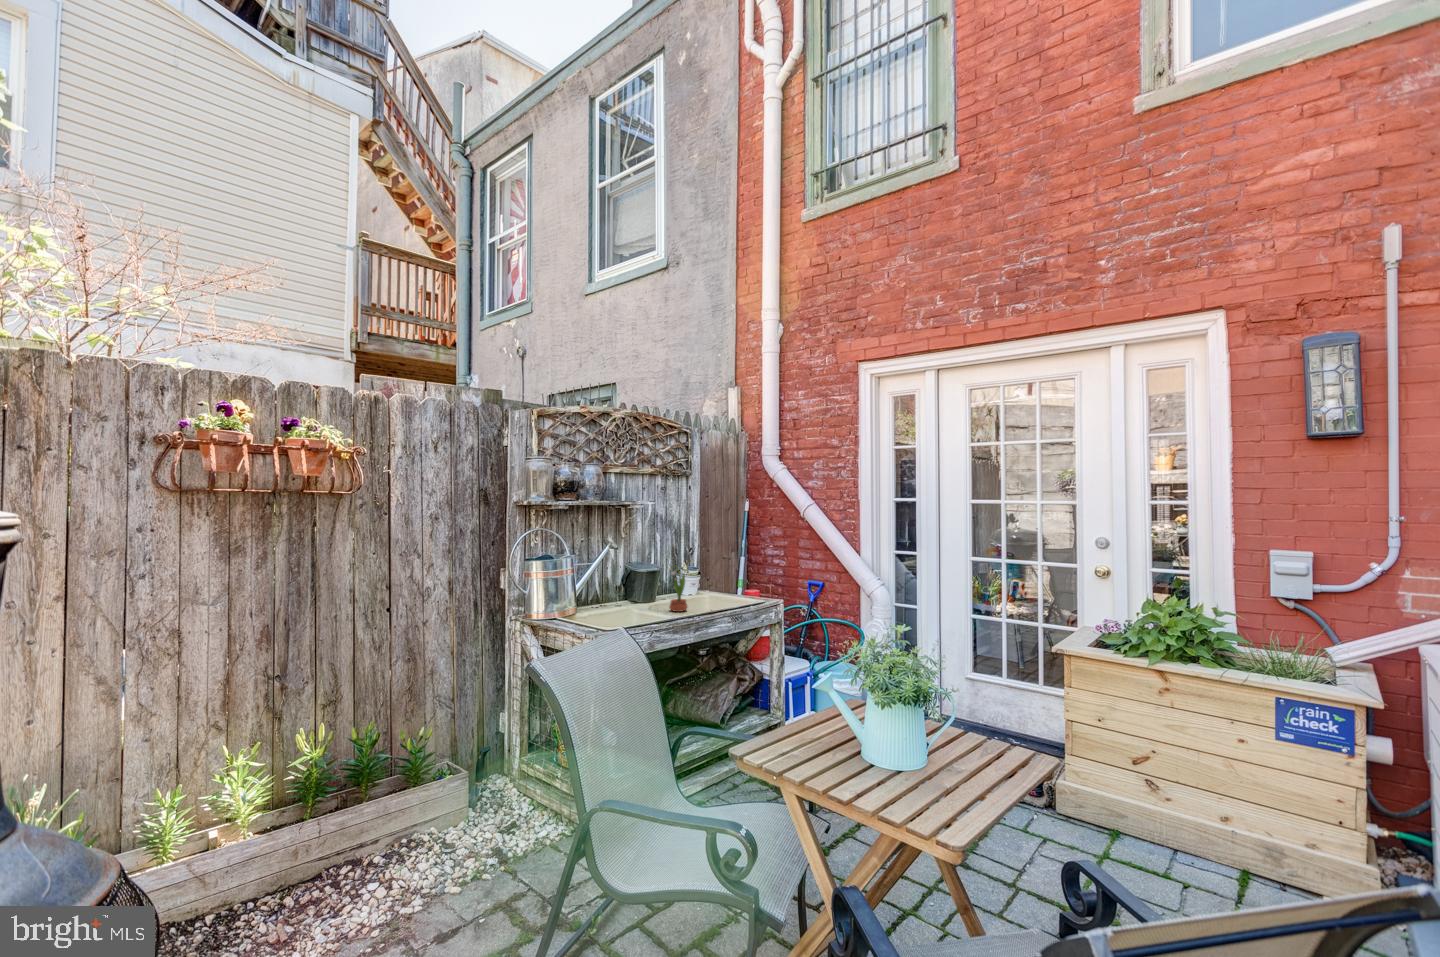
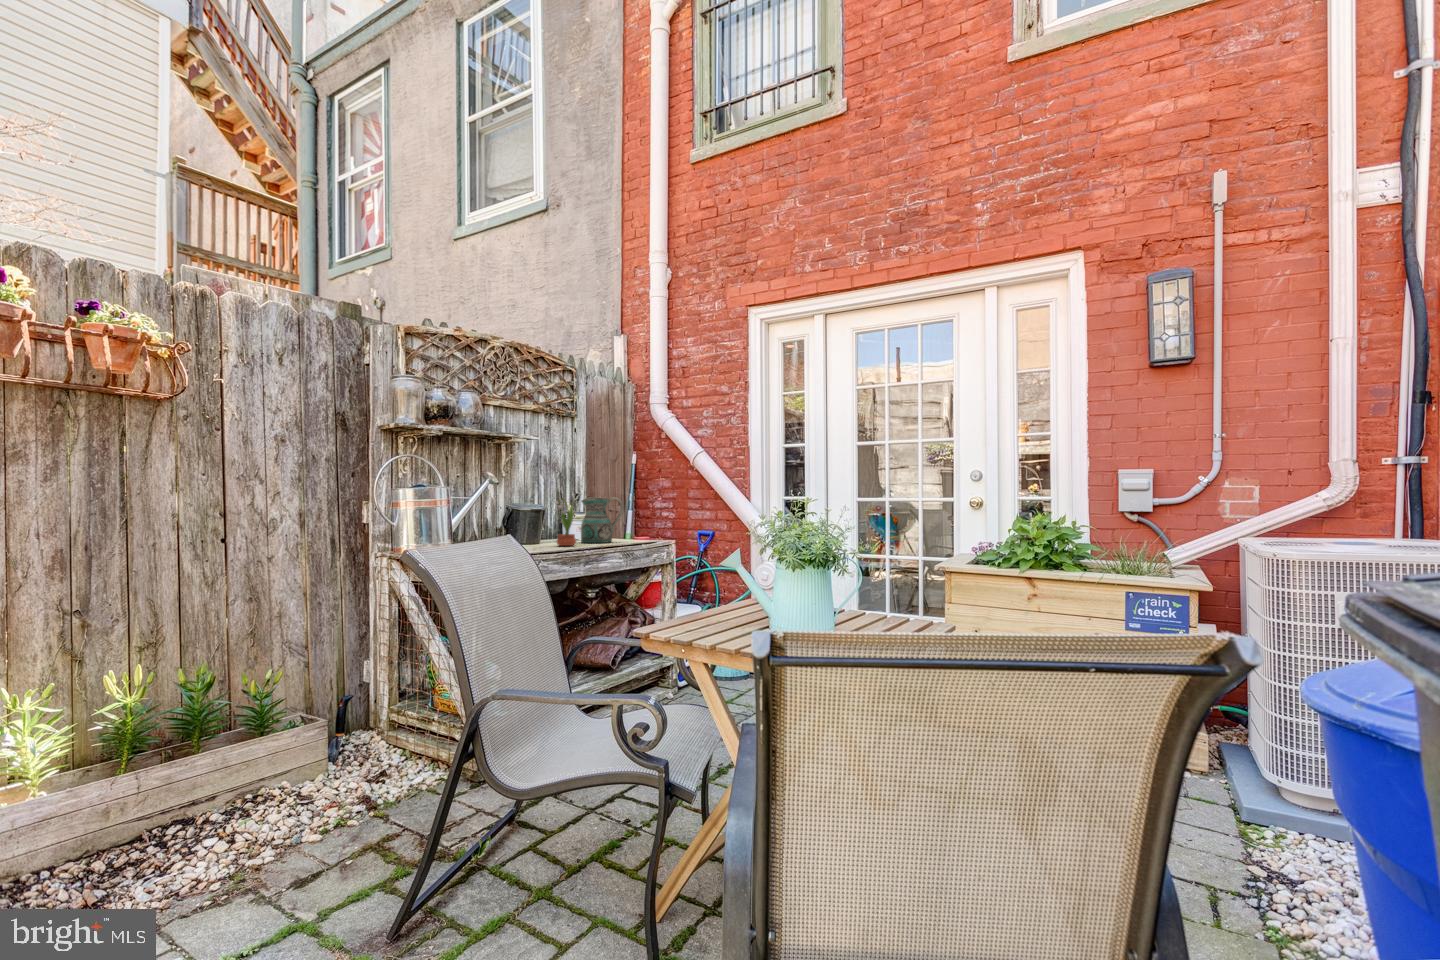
ceramic pitcher: none [693,560,733,606] -> present [581,497,623,543]

